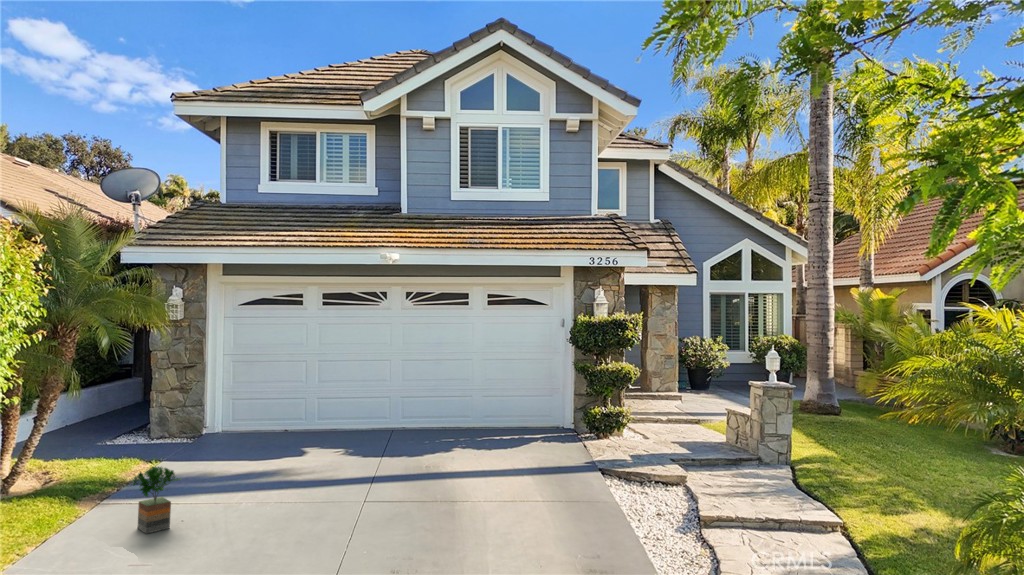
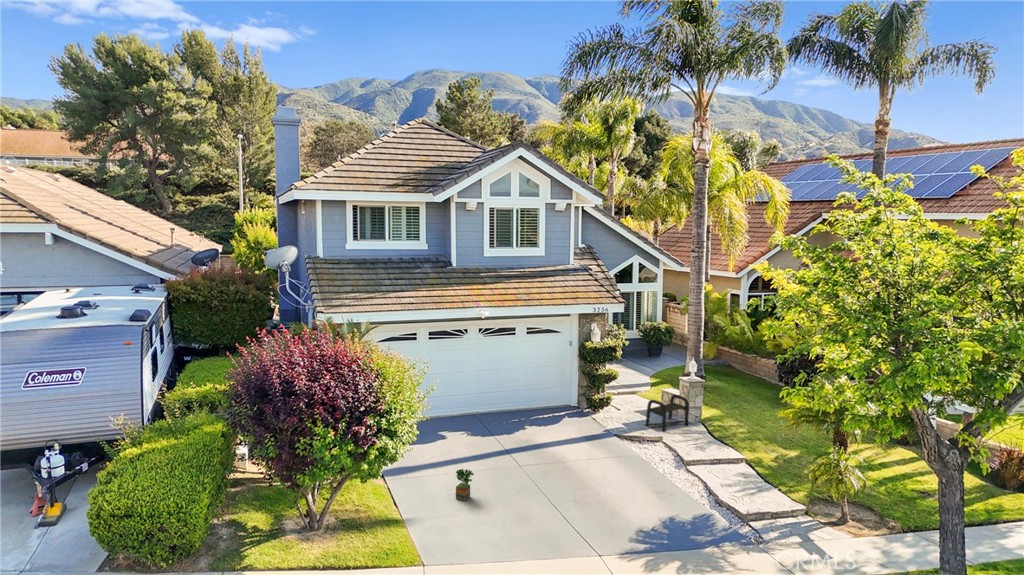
bench: none [676,410,764,473] -> present [646,395,689,431]

